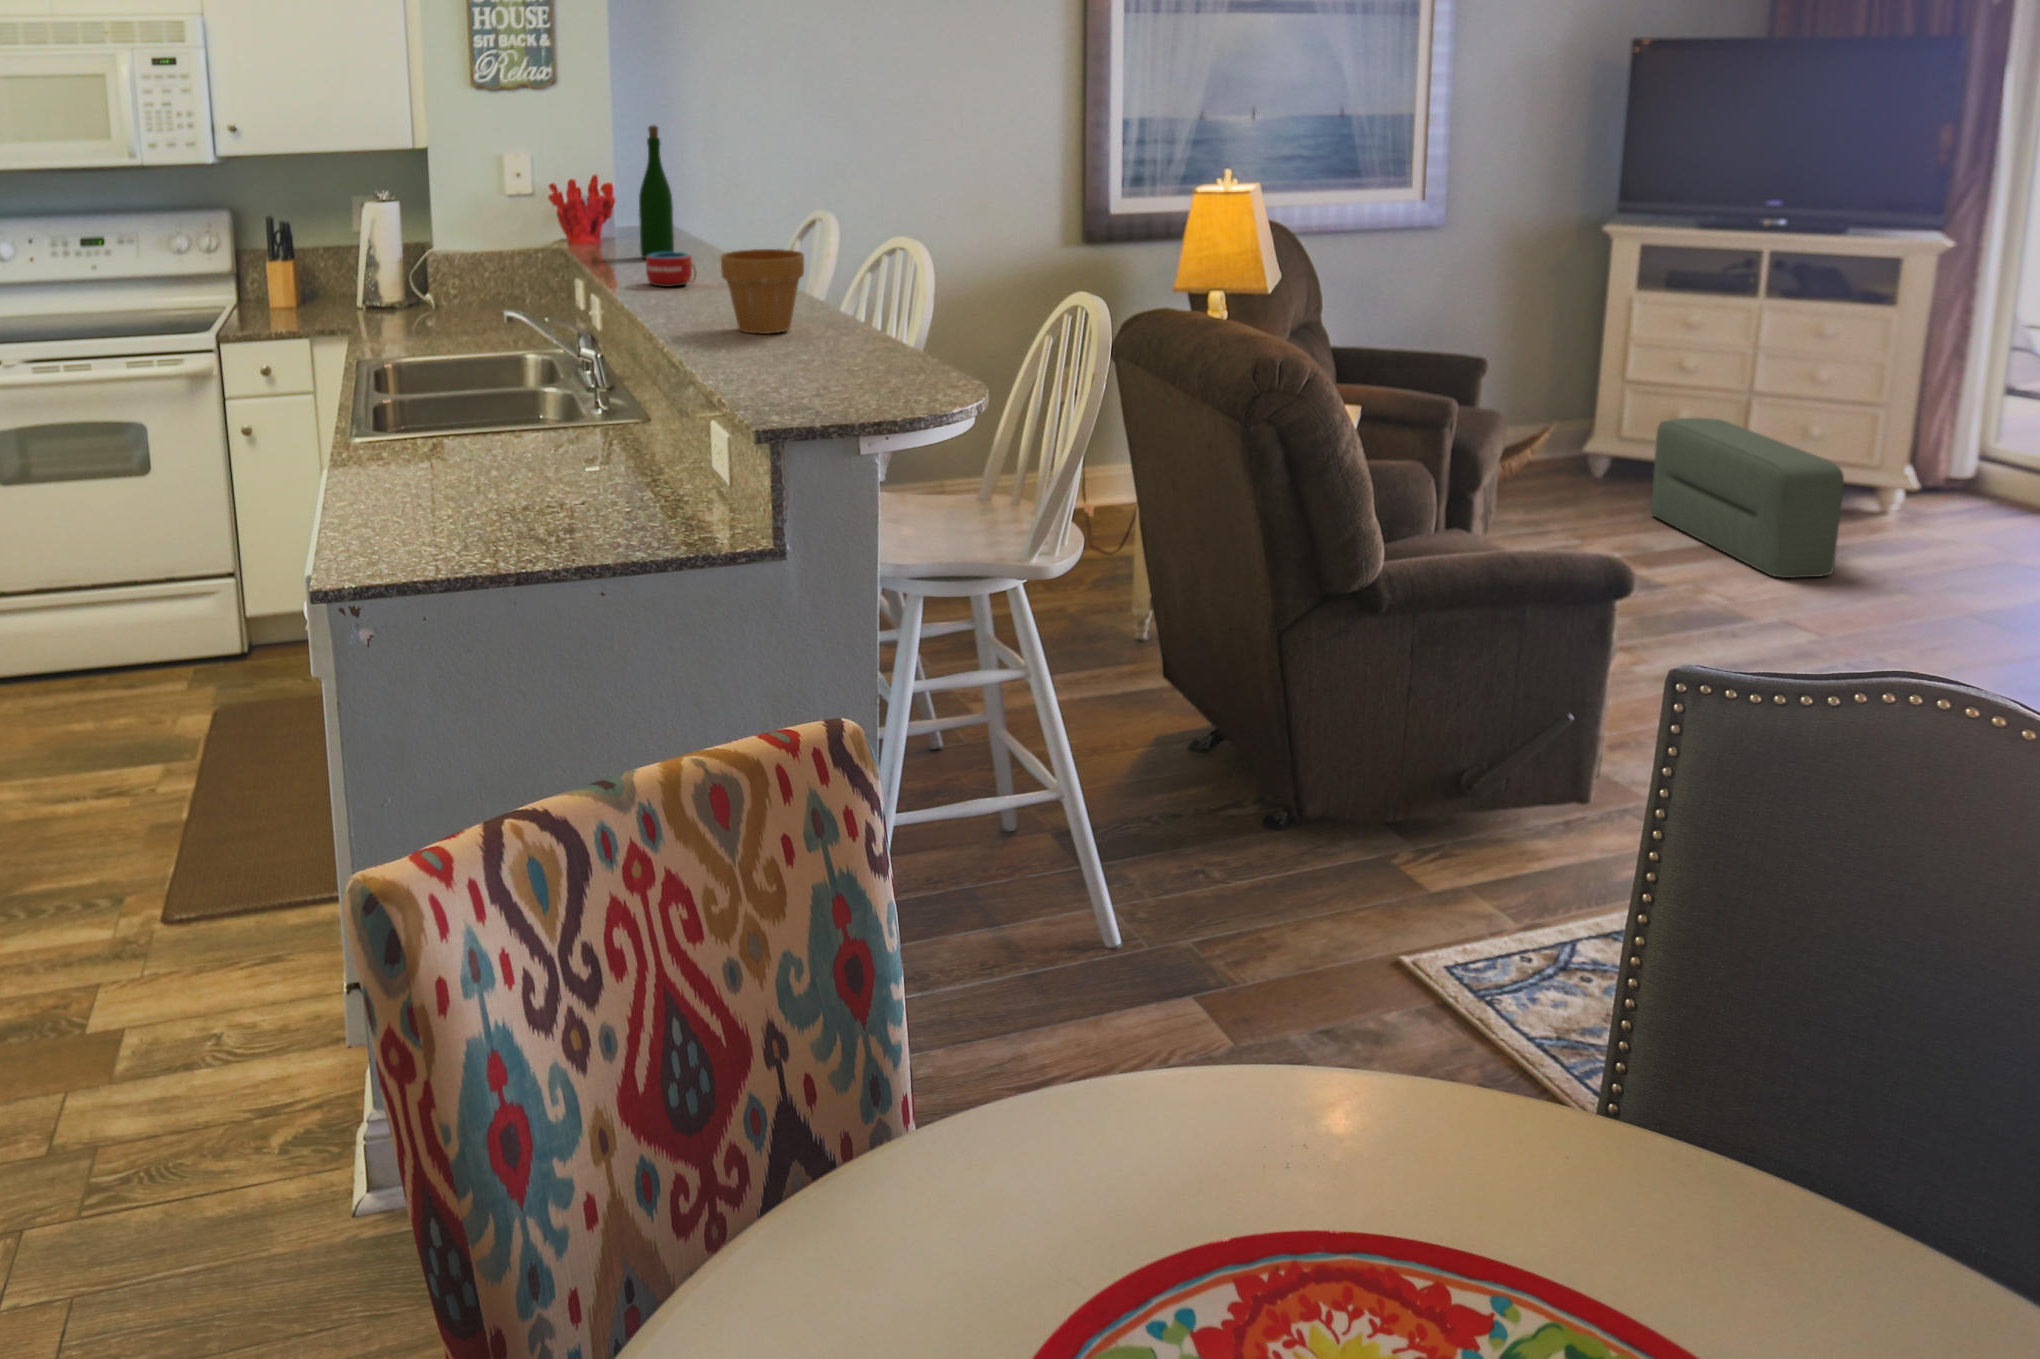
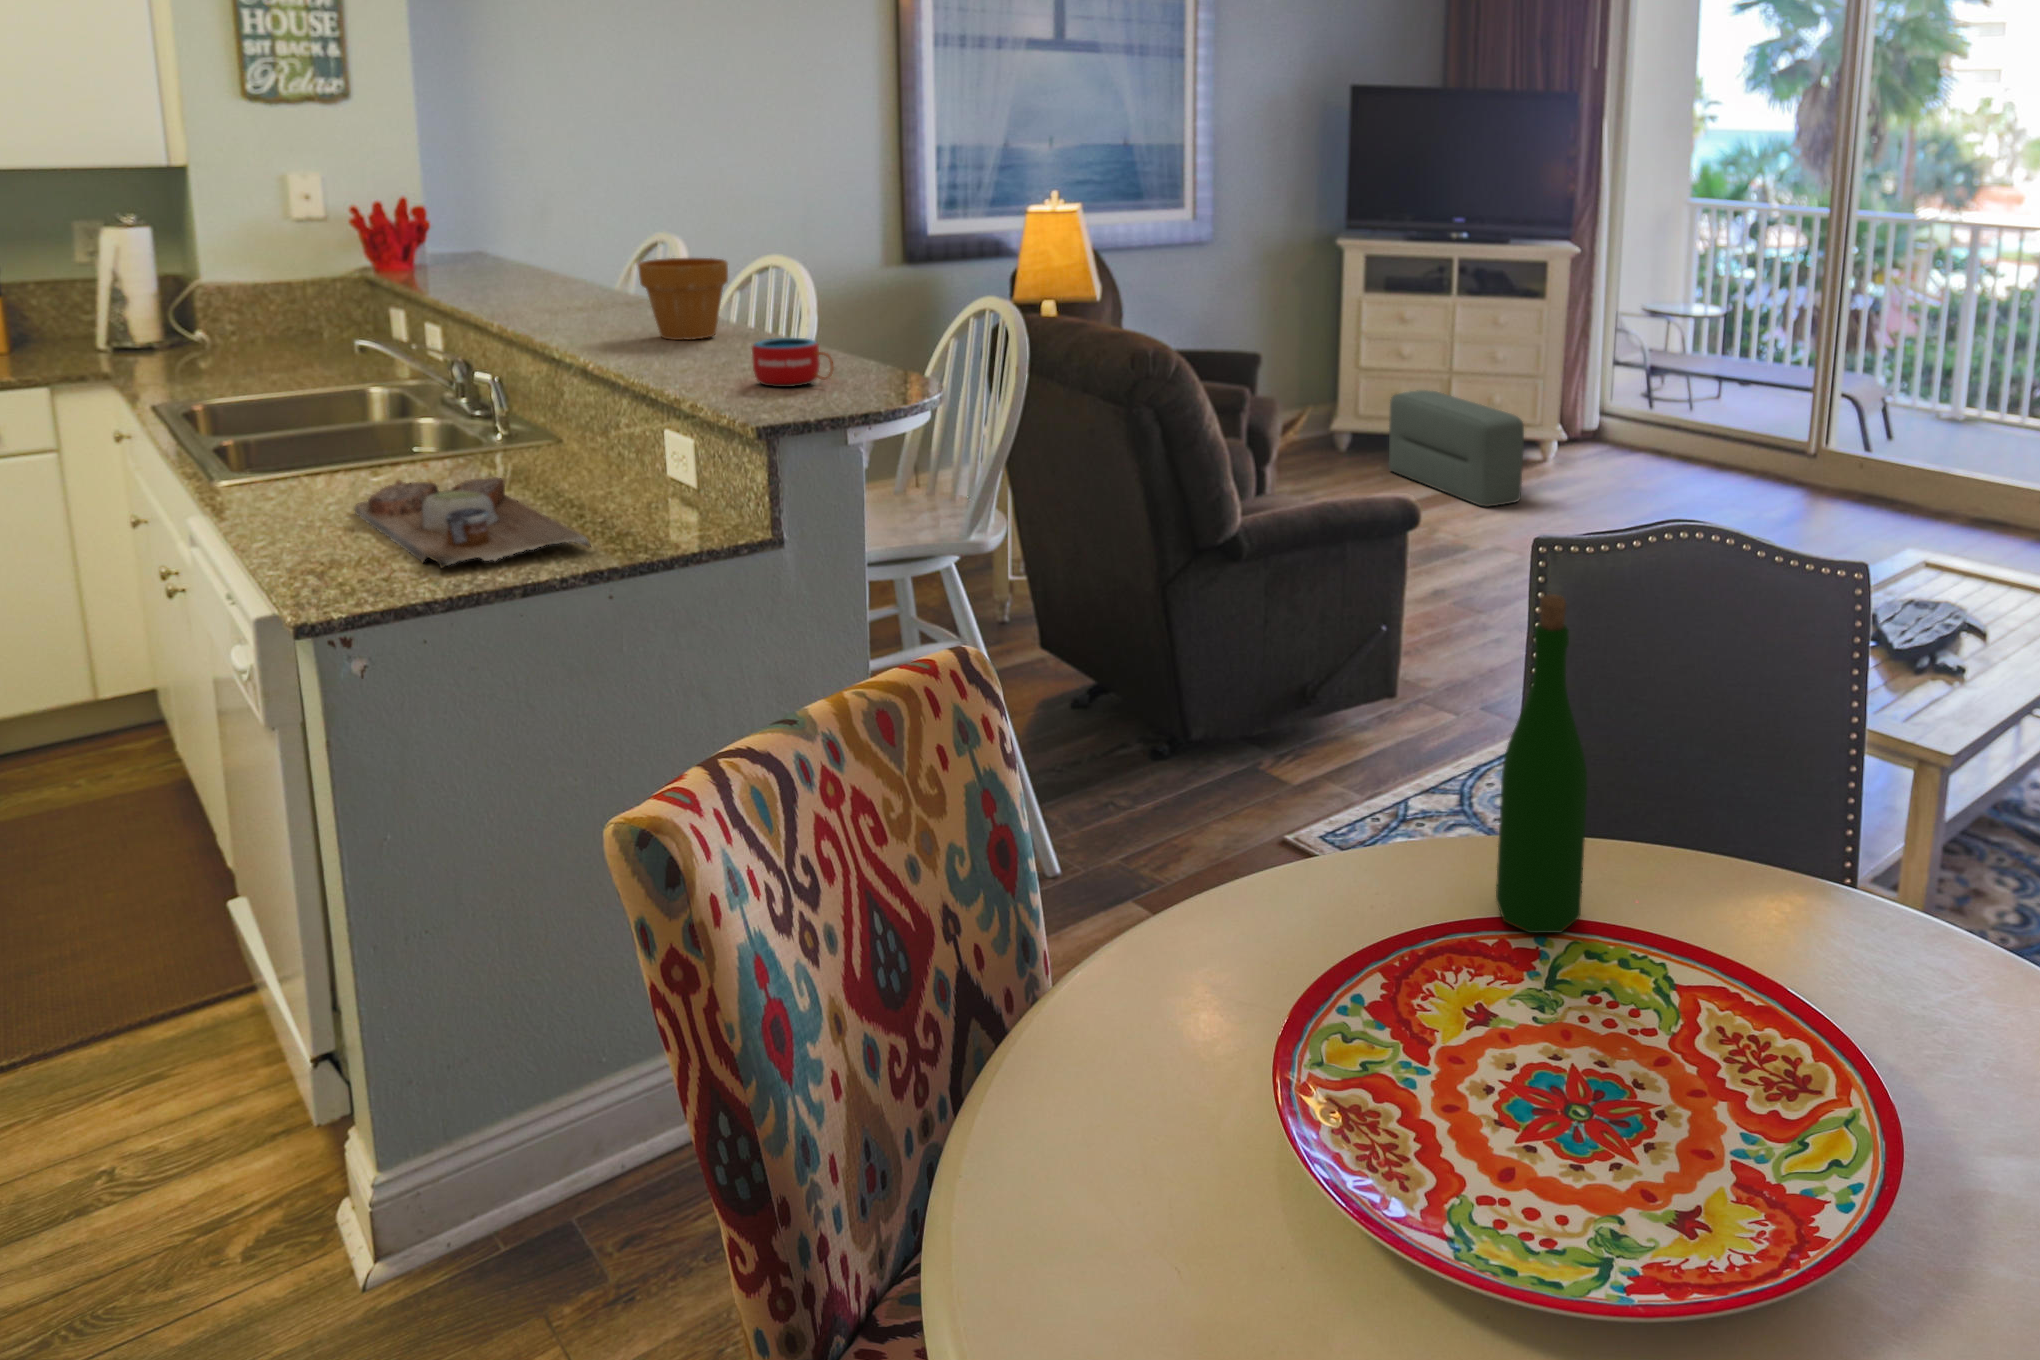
wine bottle: present [639,125,674,258] -> present [1496,594,1587,933]
mug: present [646,252,696,287] -> present [752,338,833,387]
cutting board: none [449,457,615,555] -> present [355,477,591,568]

